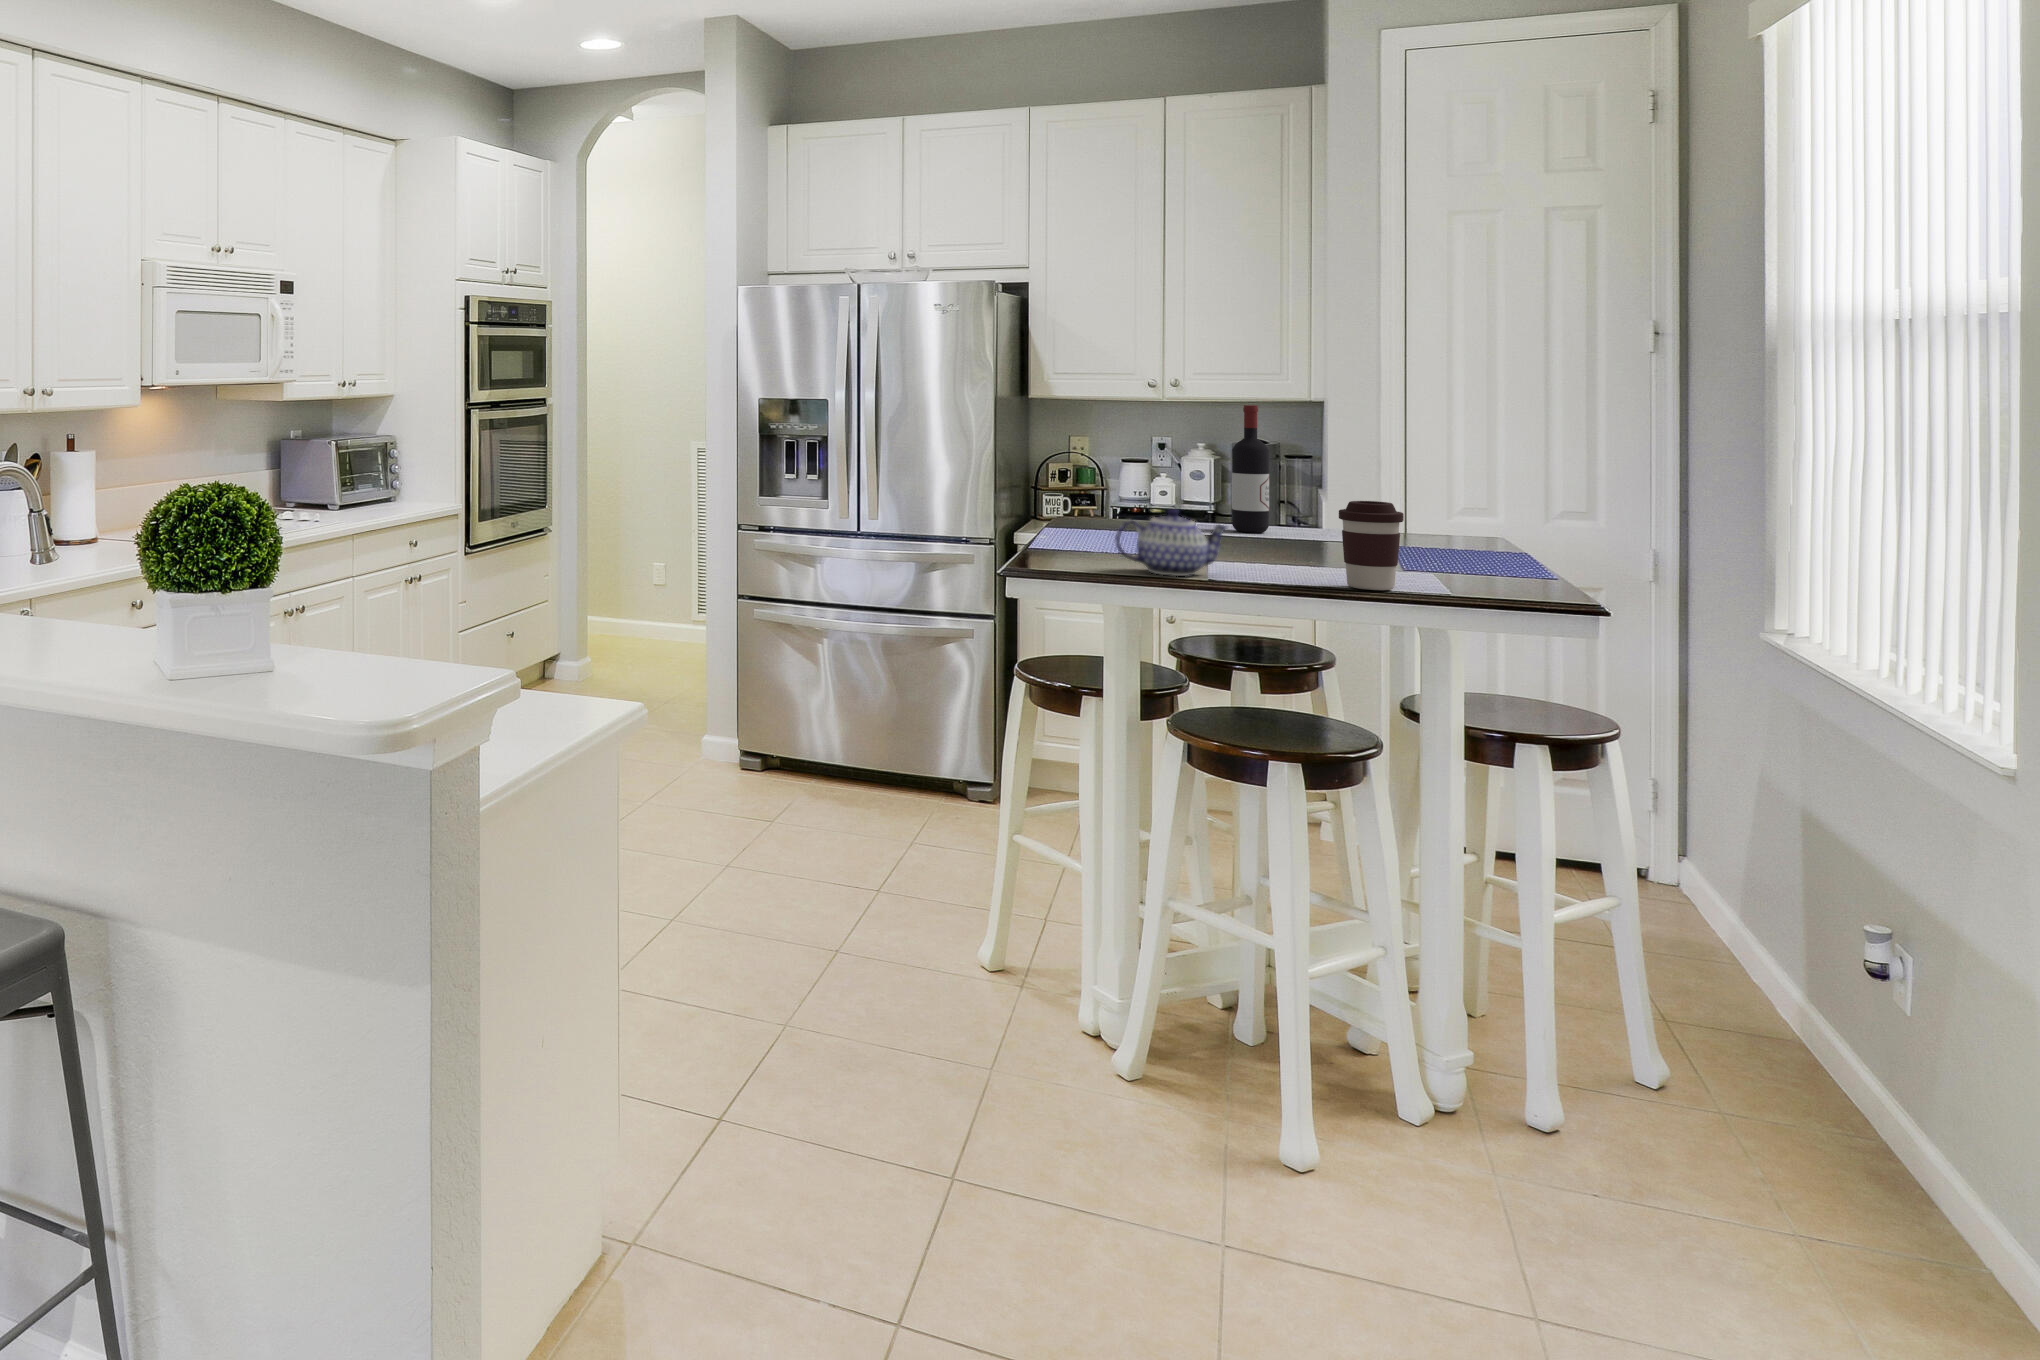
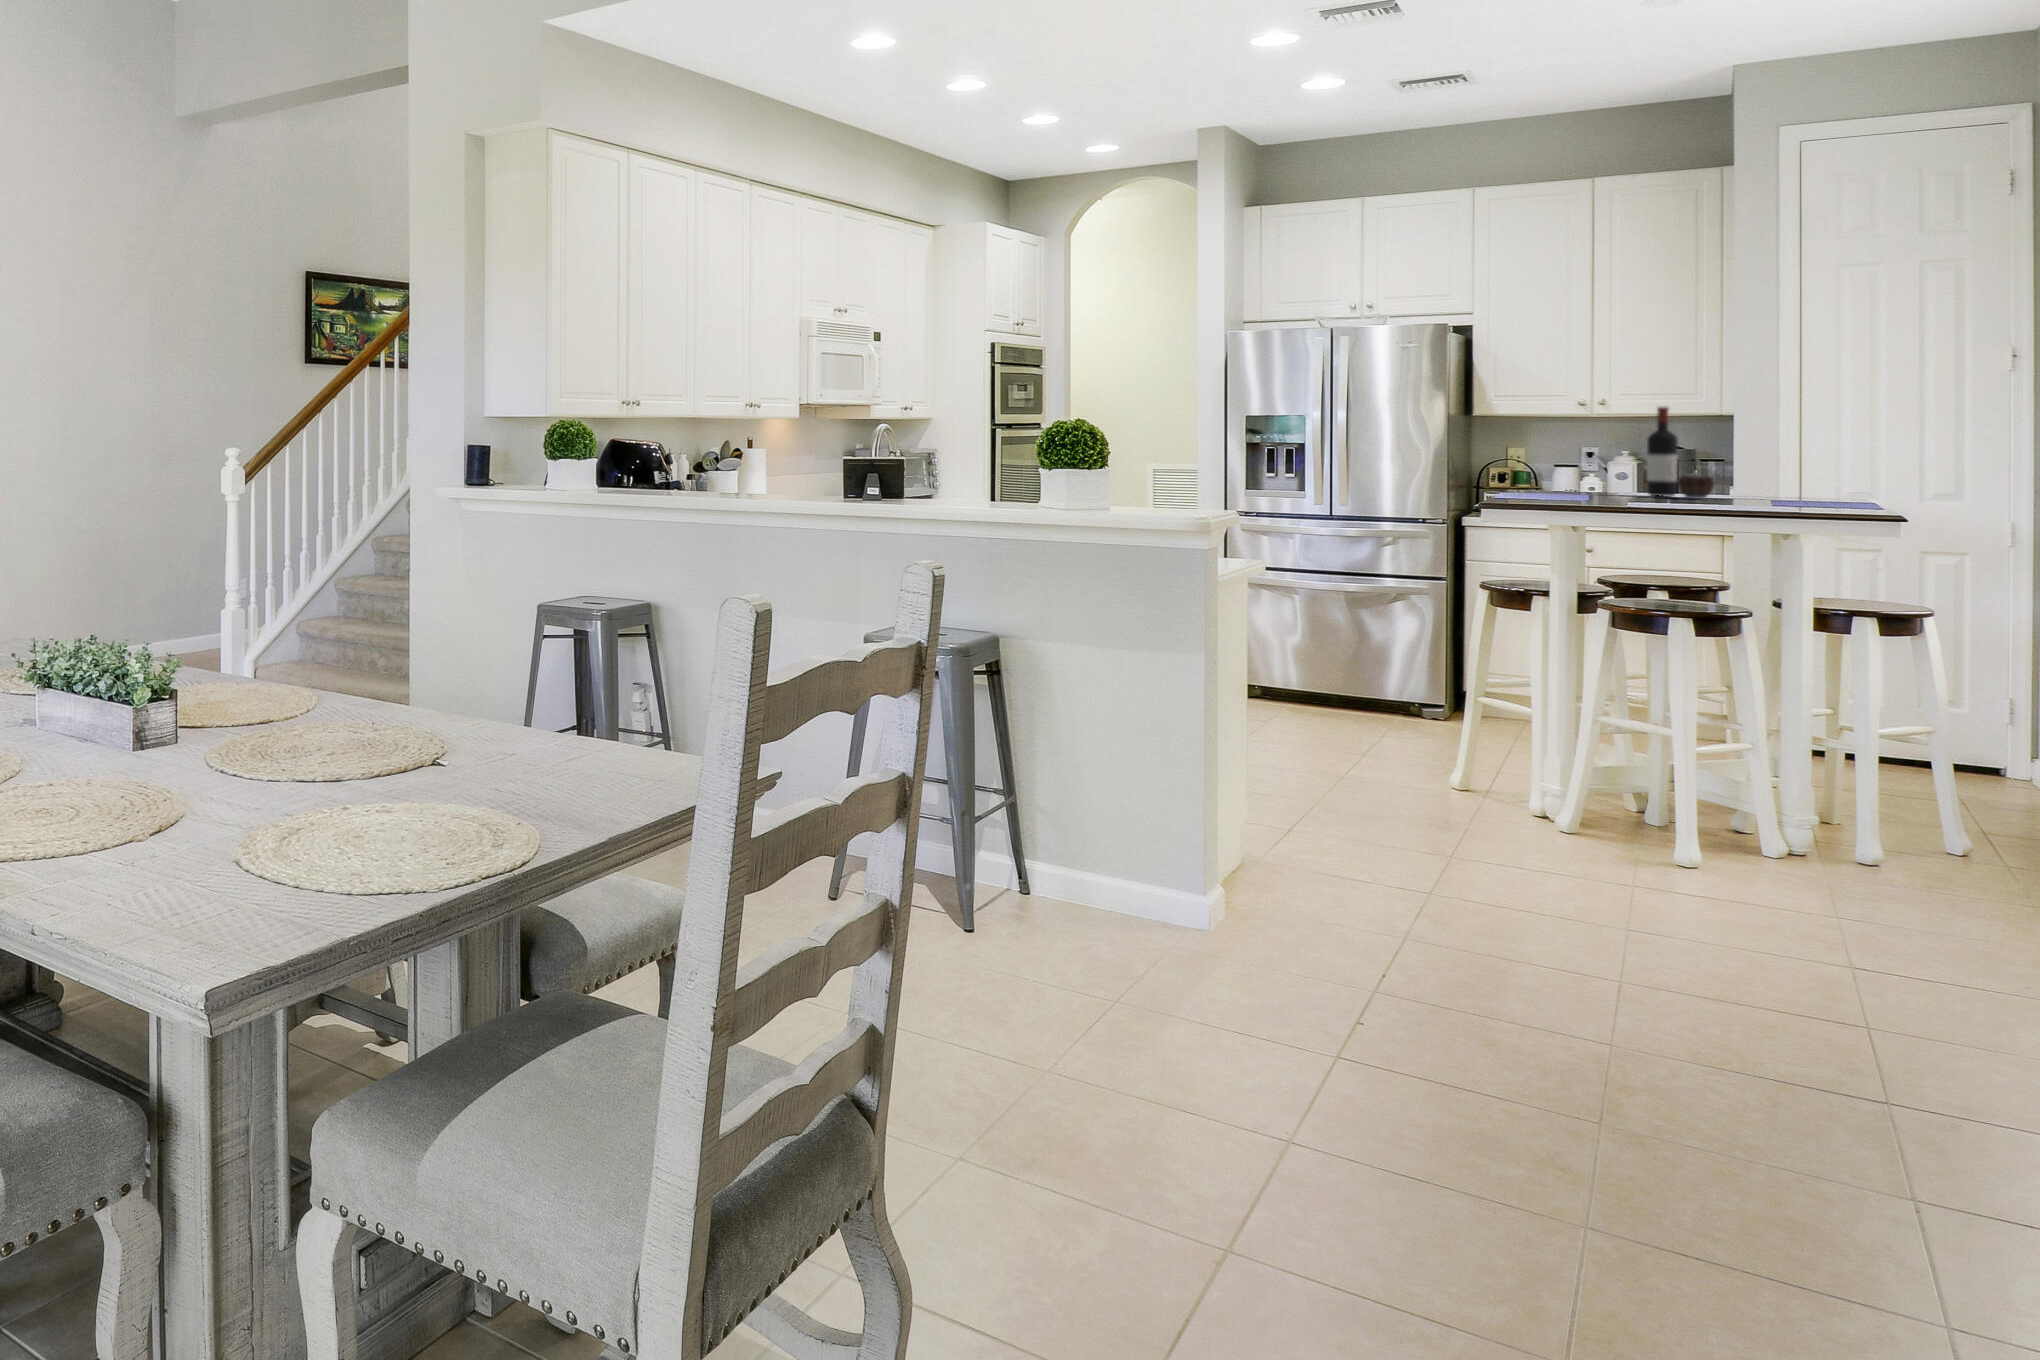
candle: none [1269,499,1319,541] -> present [1677,475,1715,499]
coffee cup: present [1339,501,1404,590] -> none [1721,455,1767,510]
teapot: present [1115,509,1226,576] -> none [1558,463,1640,504]

